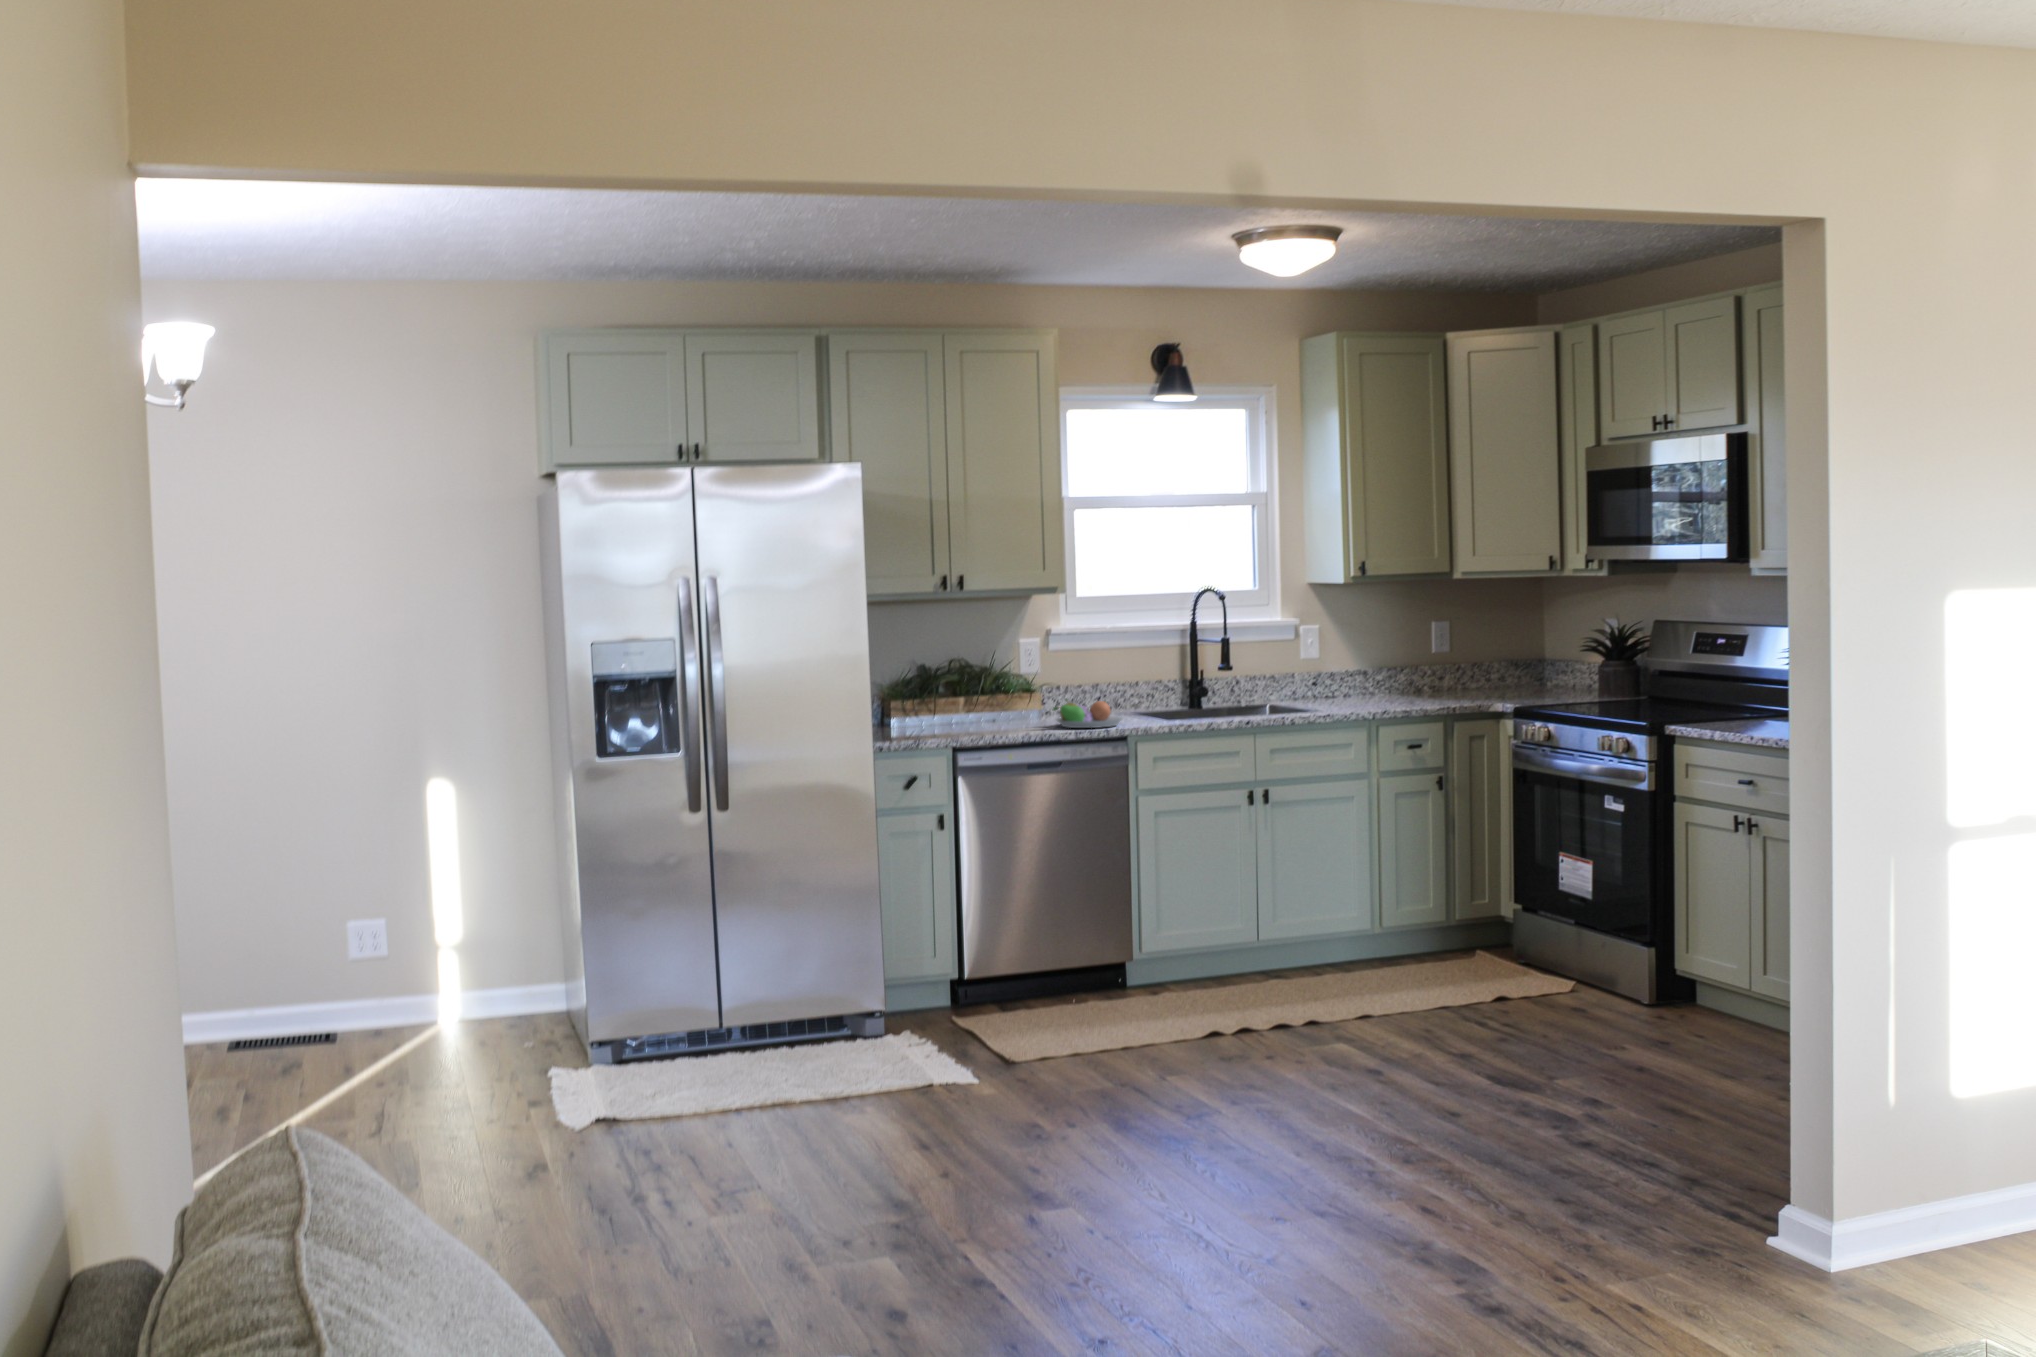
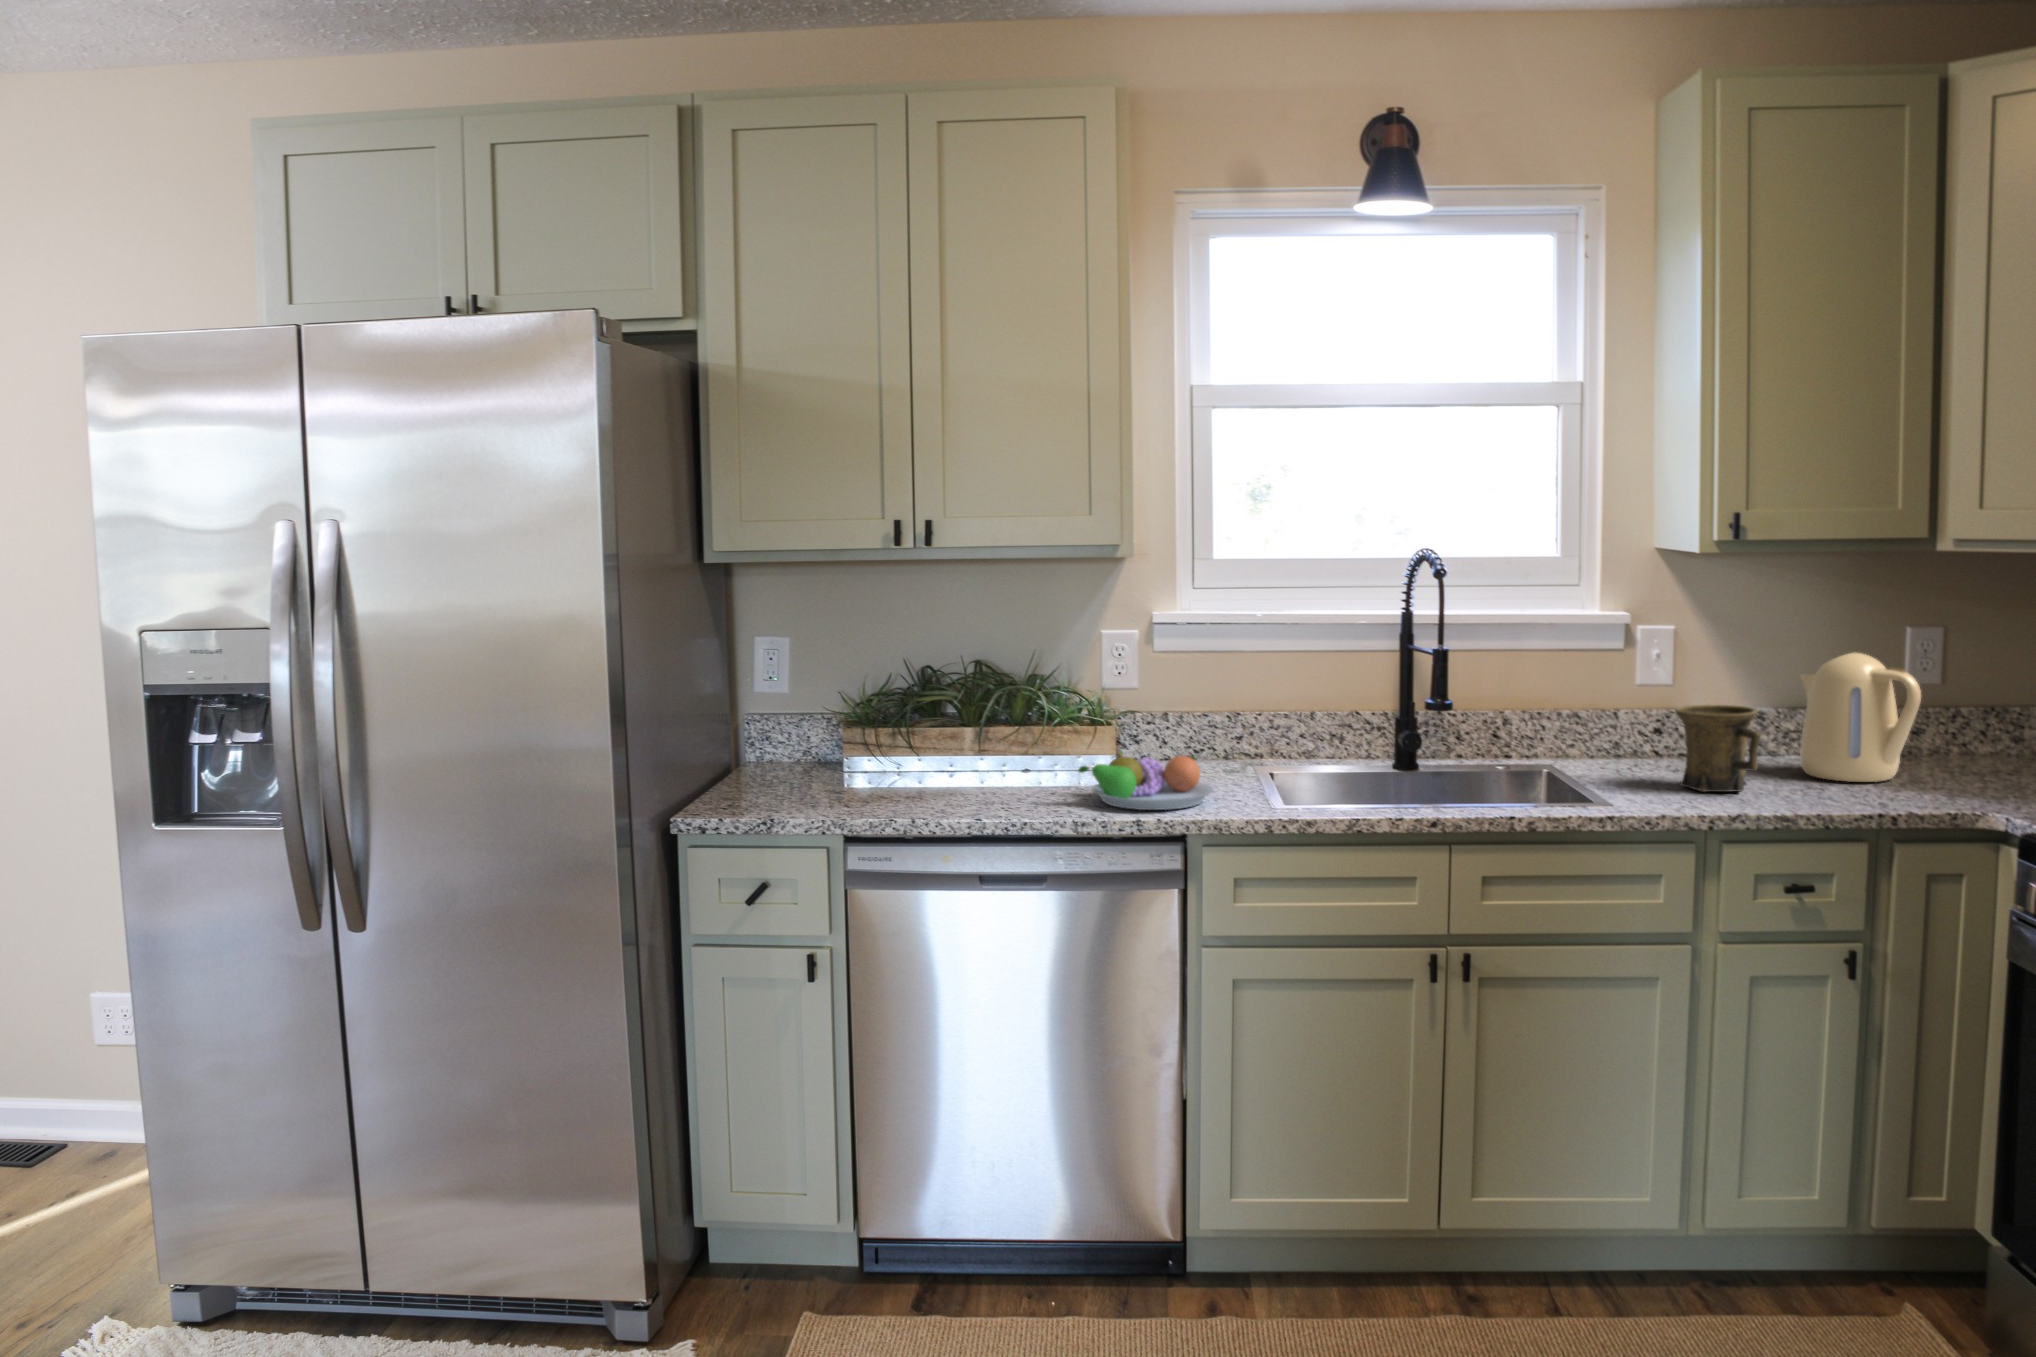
kettle: none [1386,634,1451,700] -> present [1800,653,1921,782]
mug: none [1339,662,1385,707] -> present [1675,705,1761,792]

